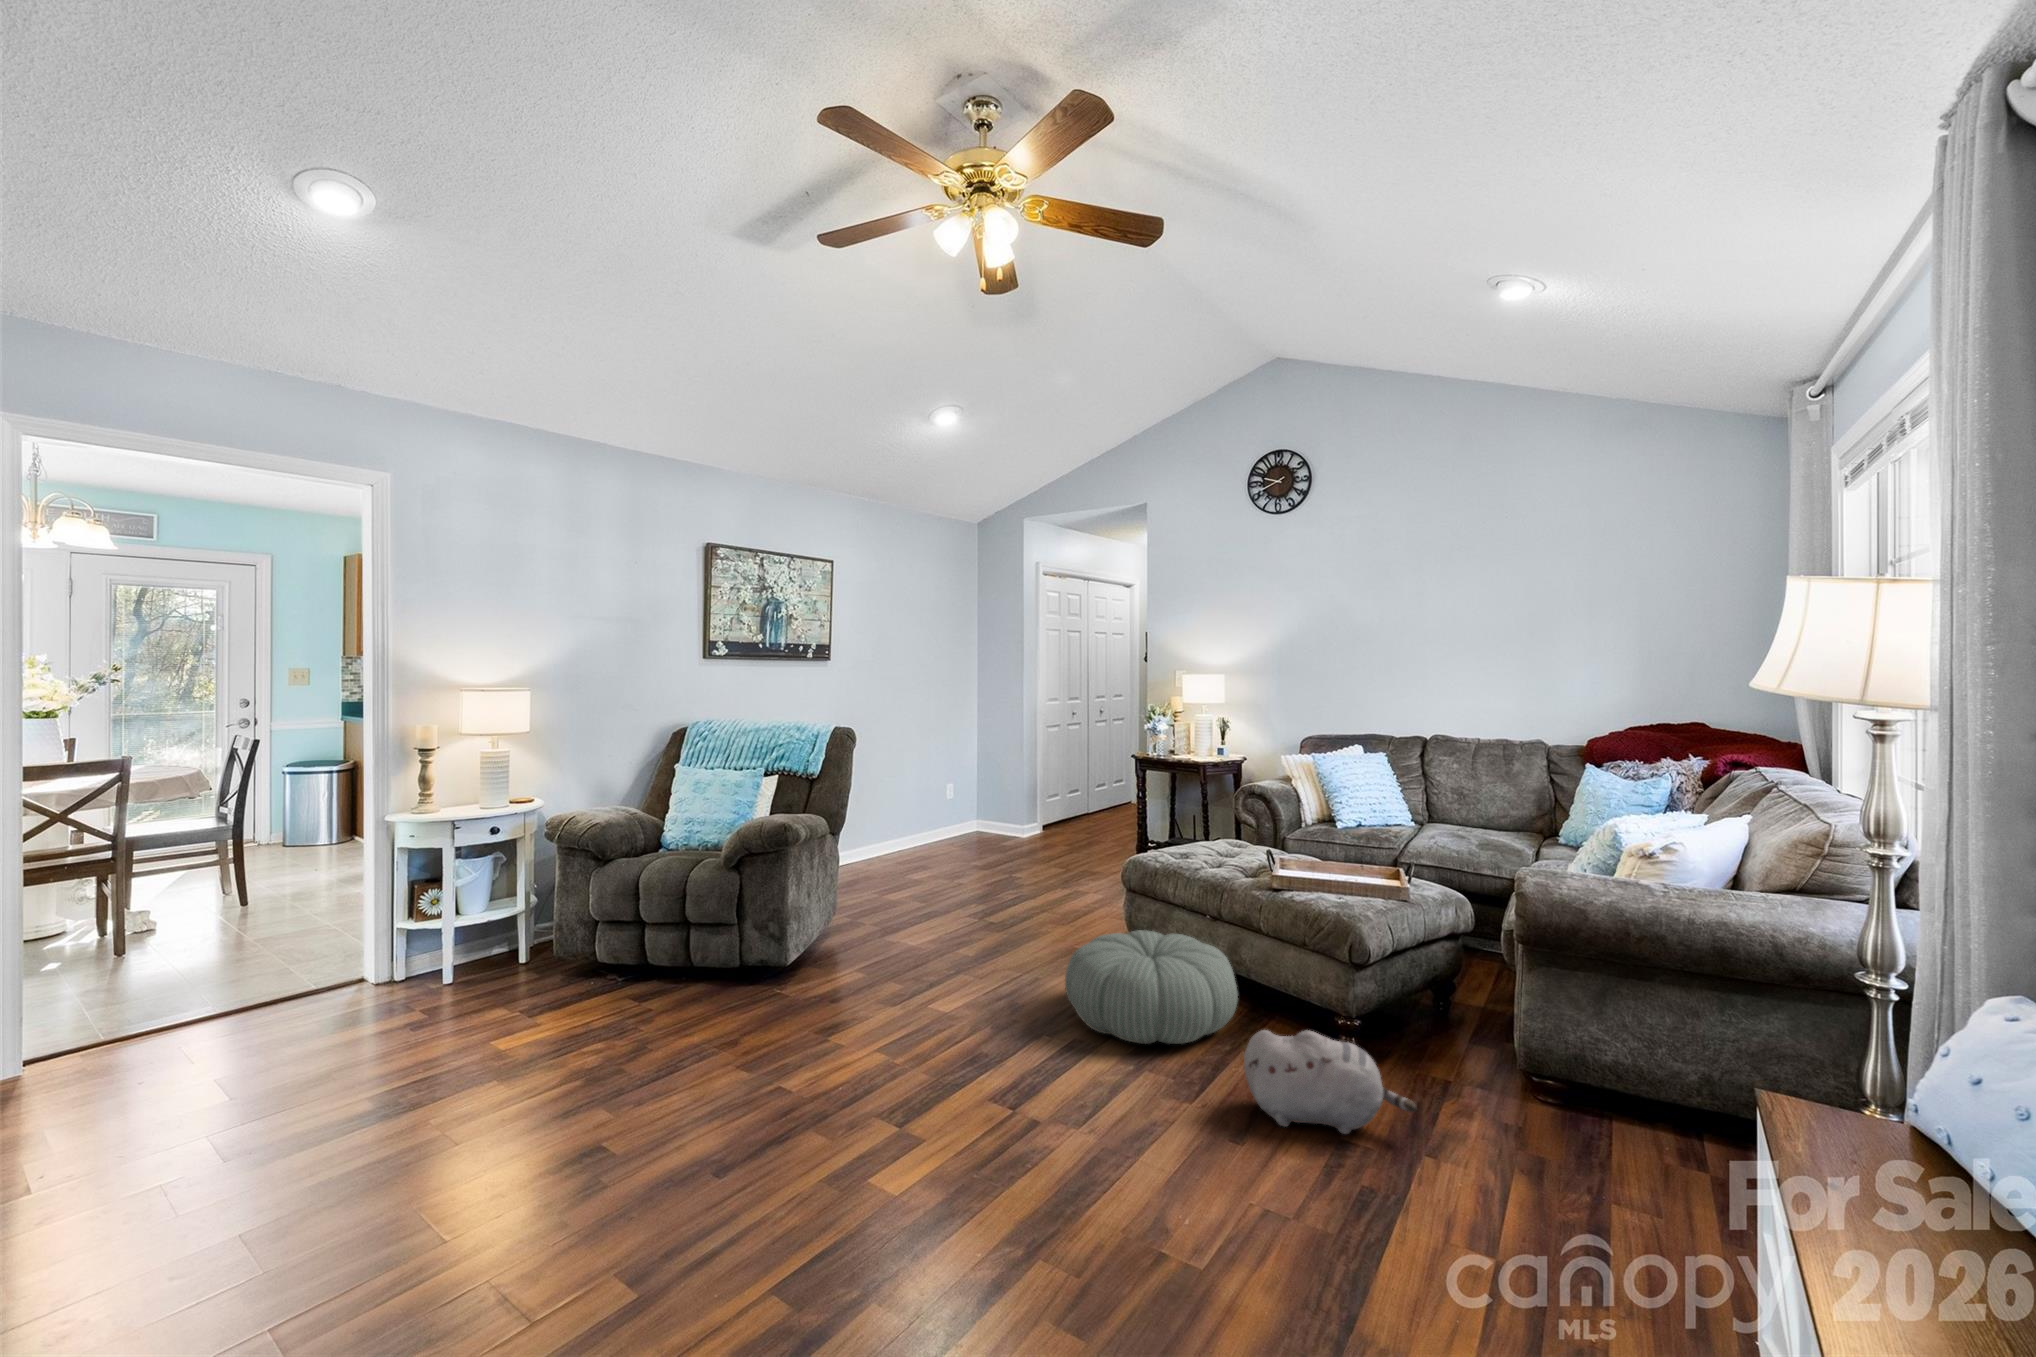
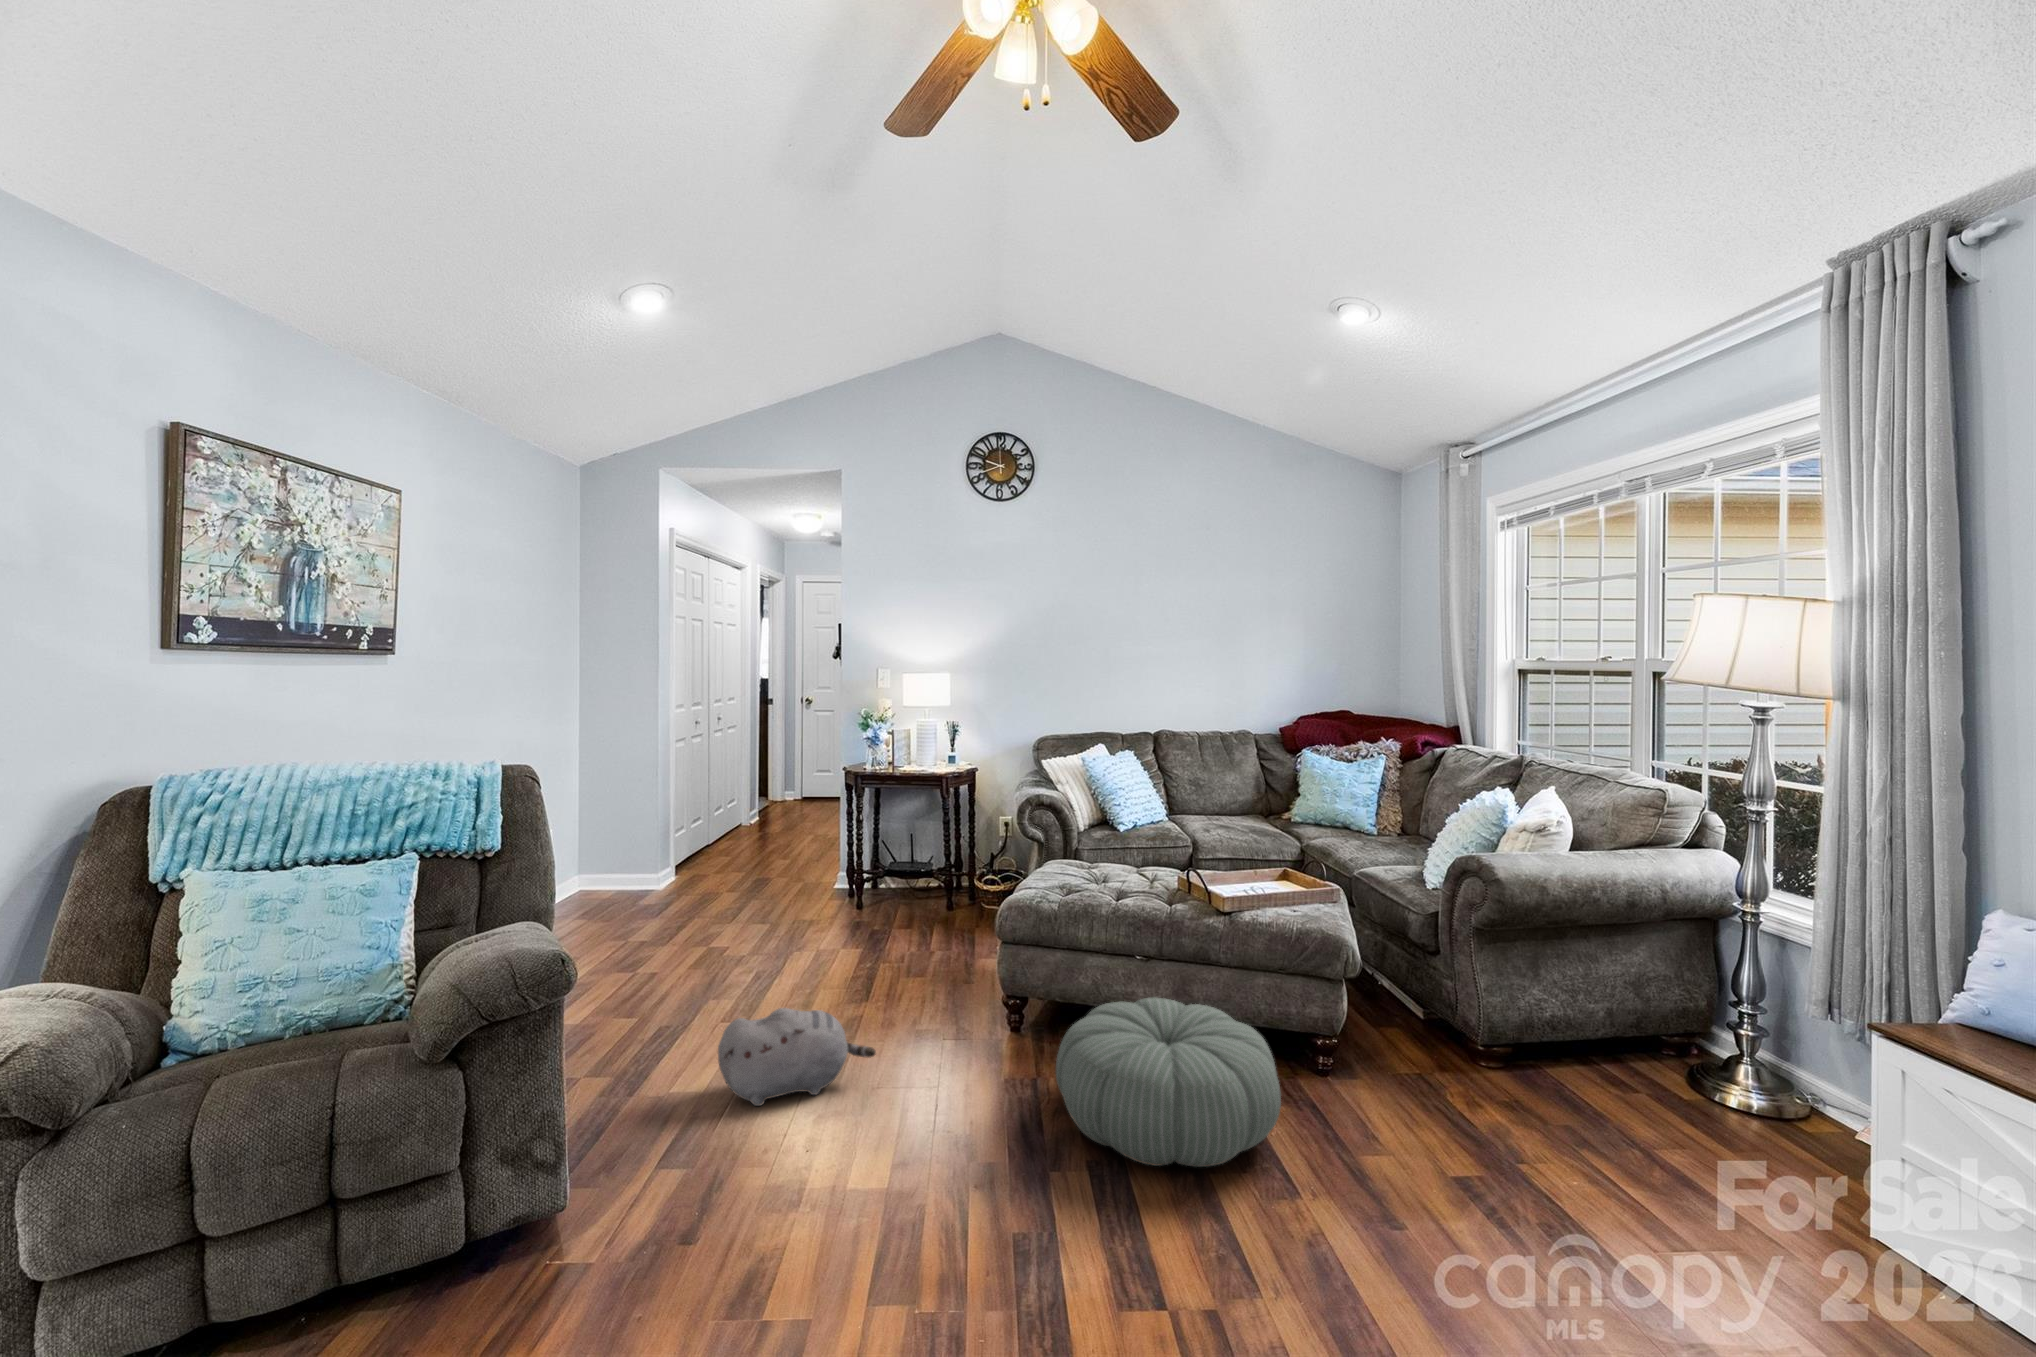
plush toy: present [1244,1030,1417,1134] -> present [718,1008,876,1106]

